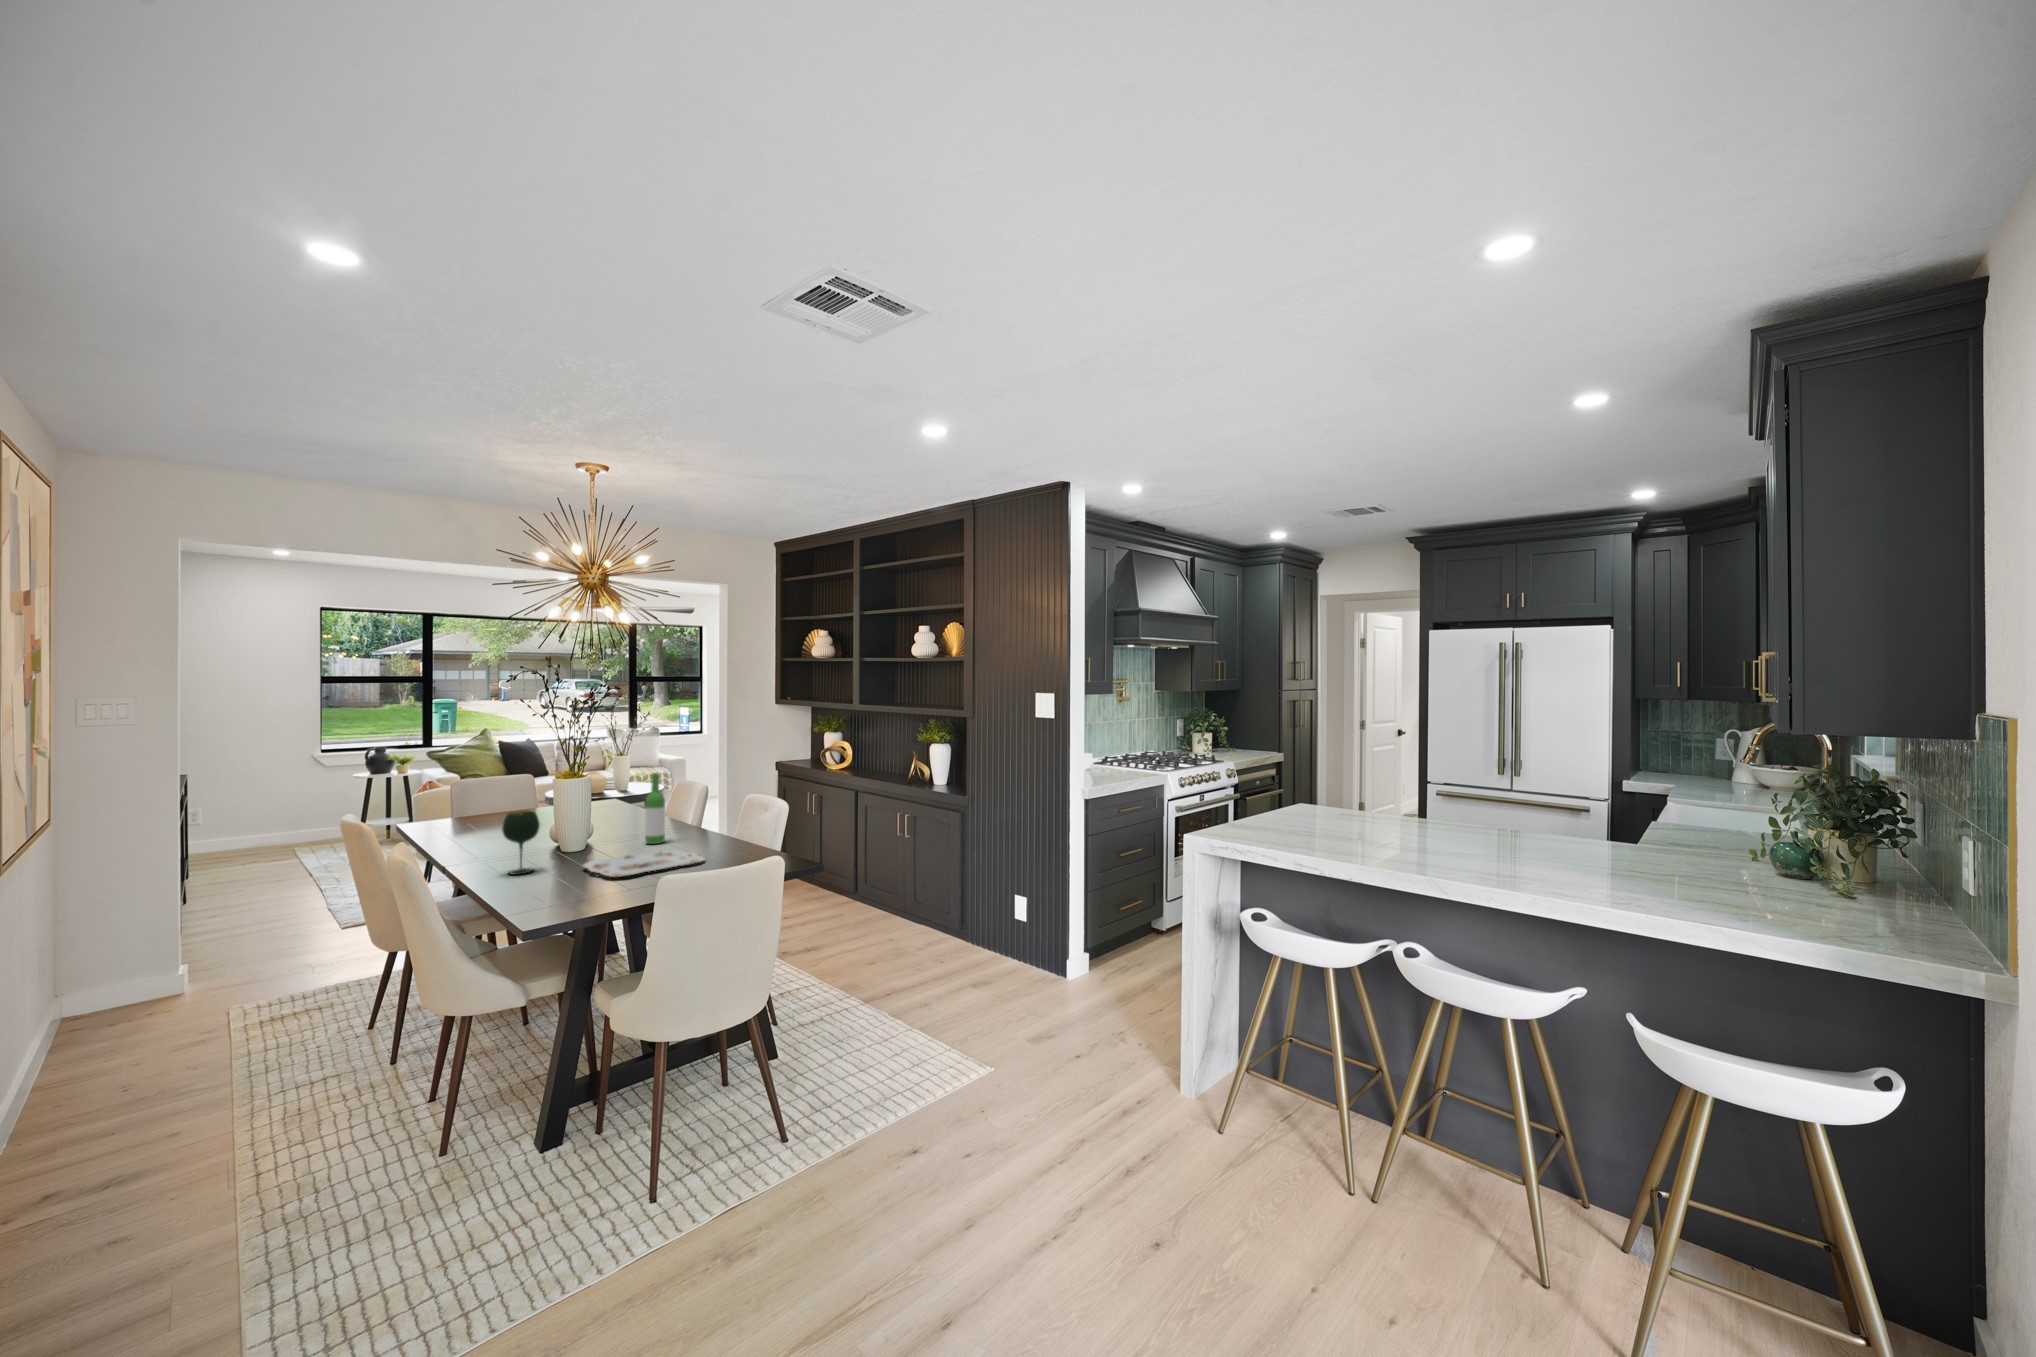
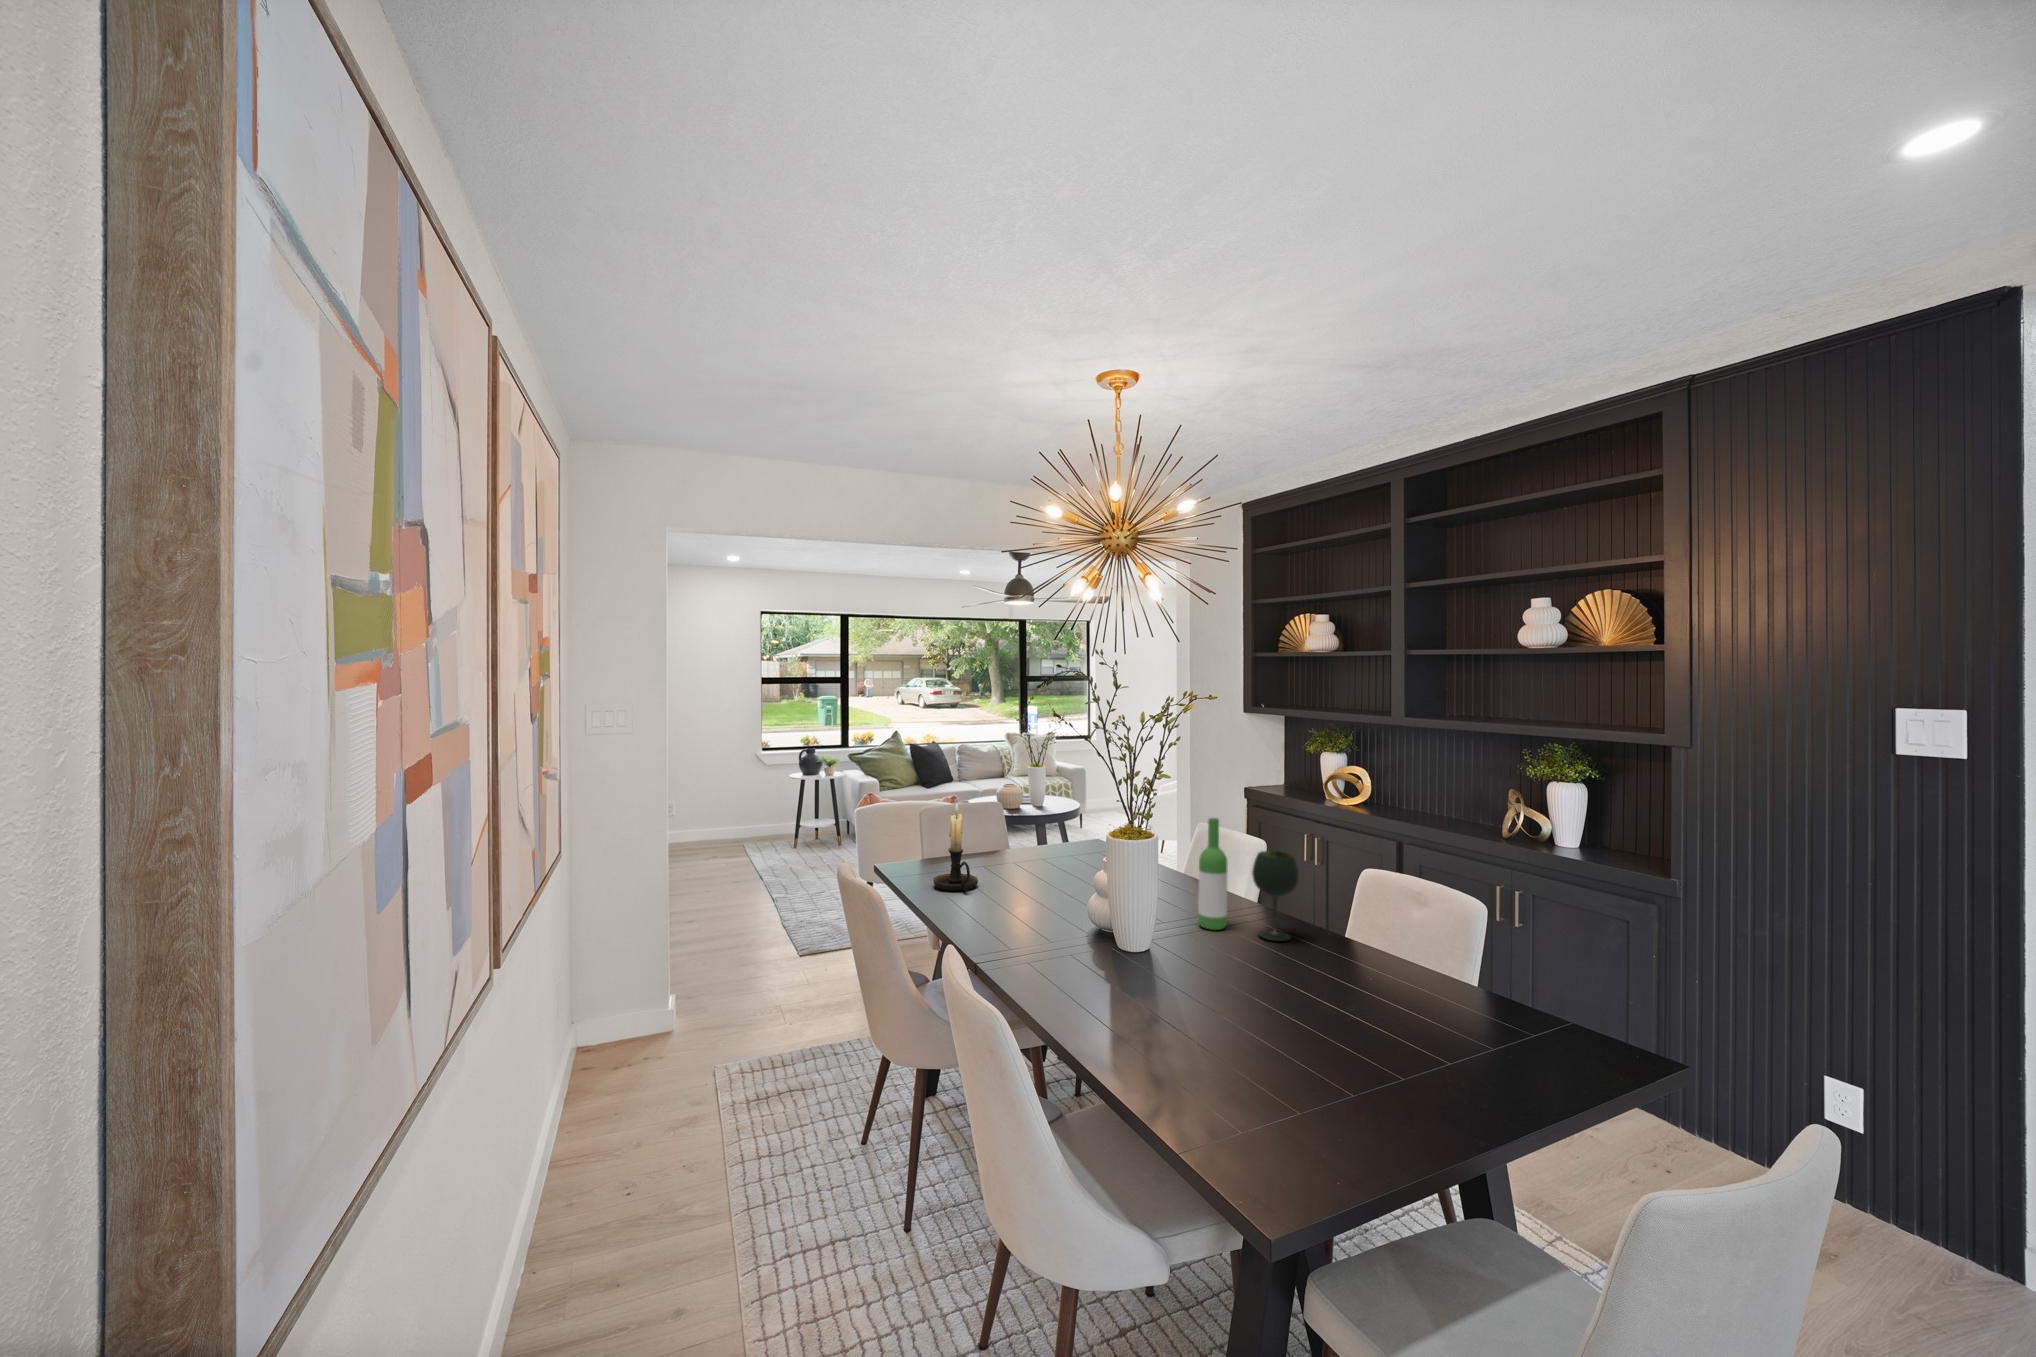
candle holder: none [456,775,495,841] -> present [933,803,978,892]
wine glass: present [502,811,540,875] -> present [1252,851,1299,941]
serving tray: present [583,850,704,877] -> none [1151,949,1350,1015]

